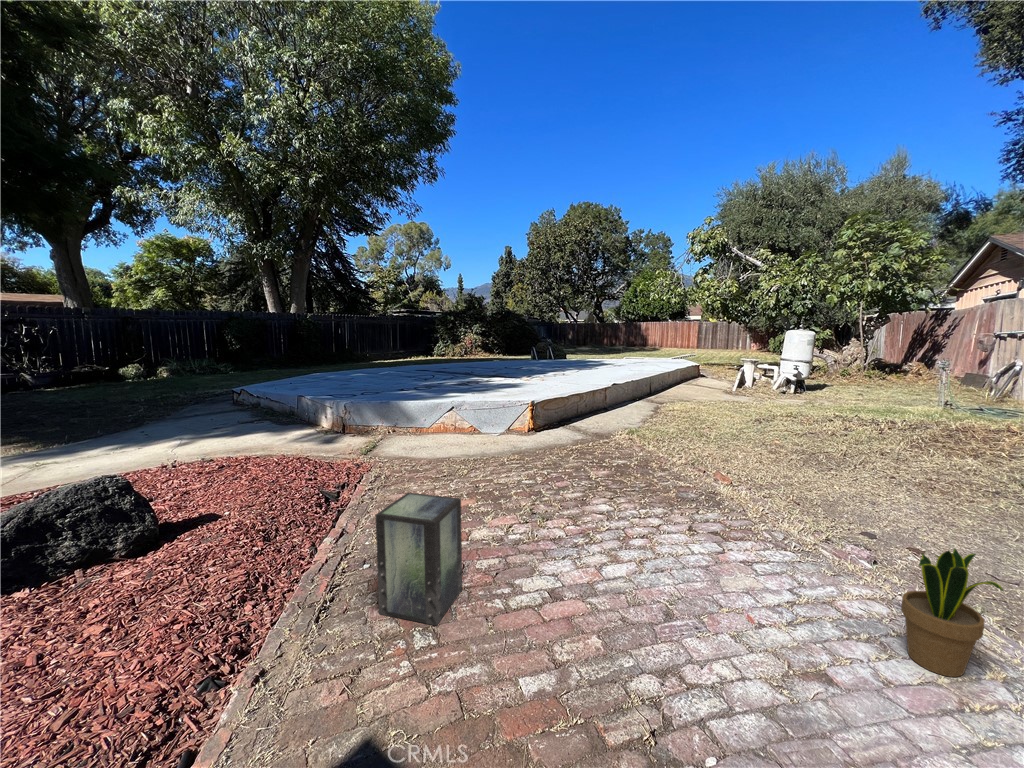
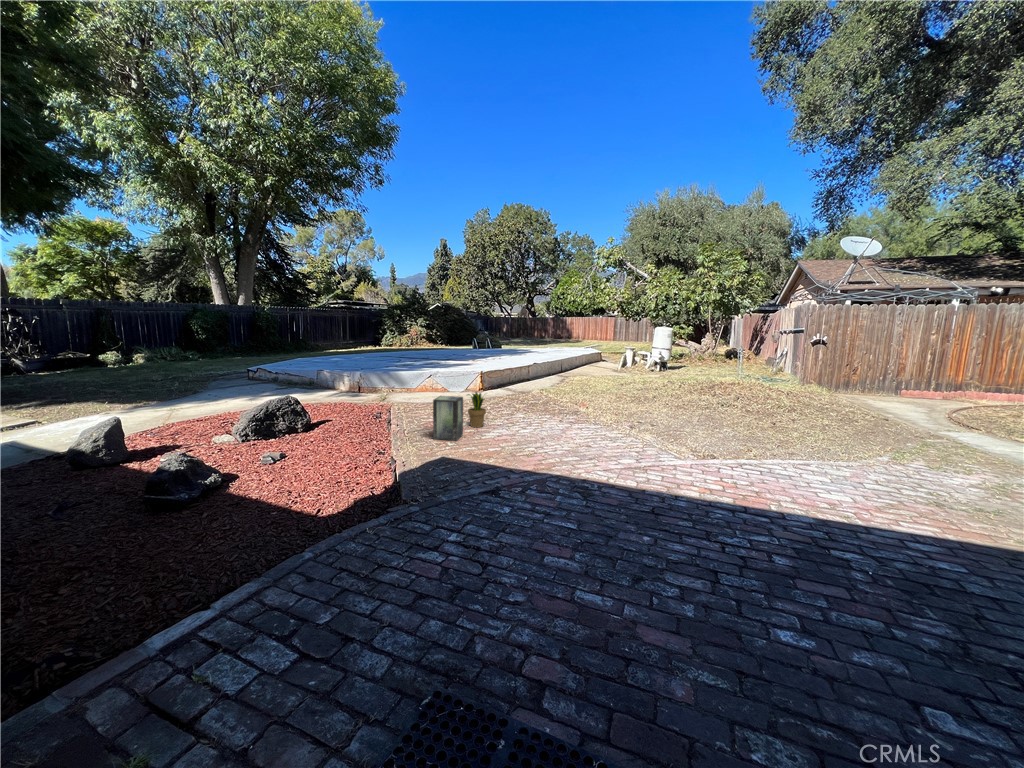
potted plant: present [901,548,1003,677] -> present [468,392,486,427]

